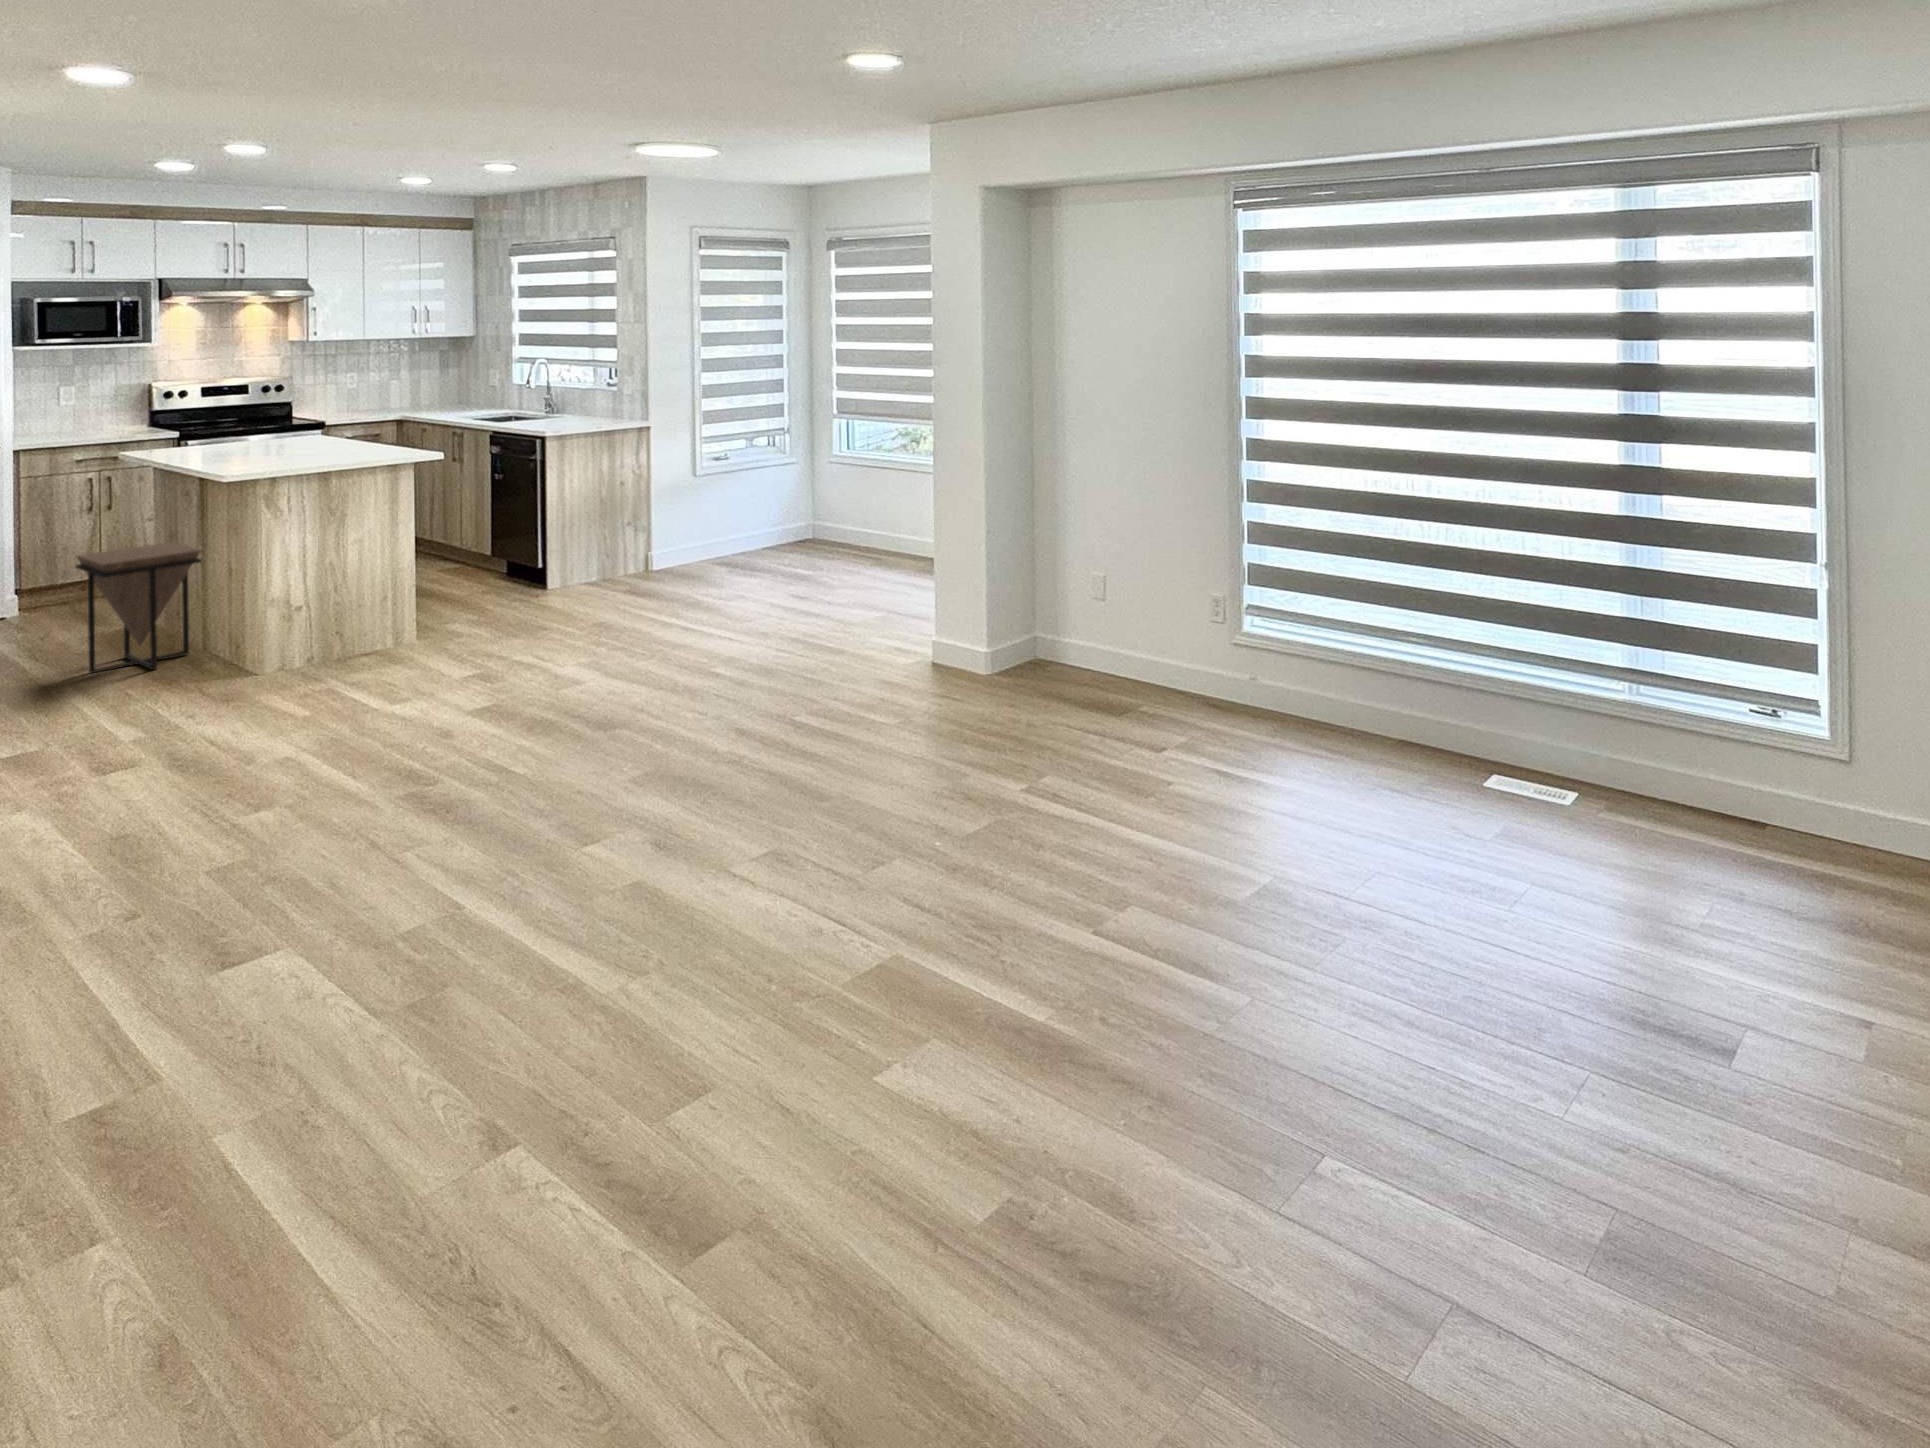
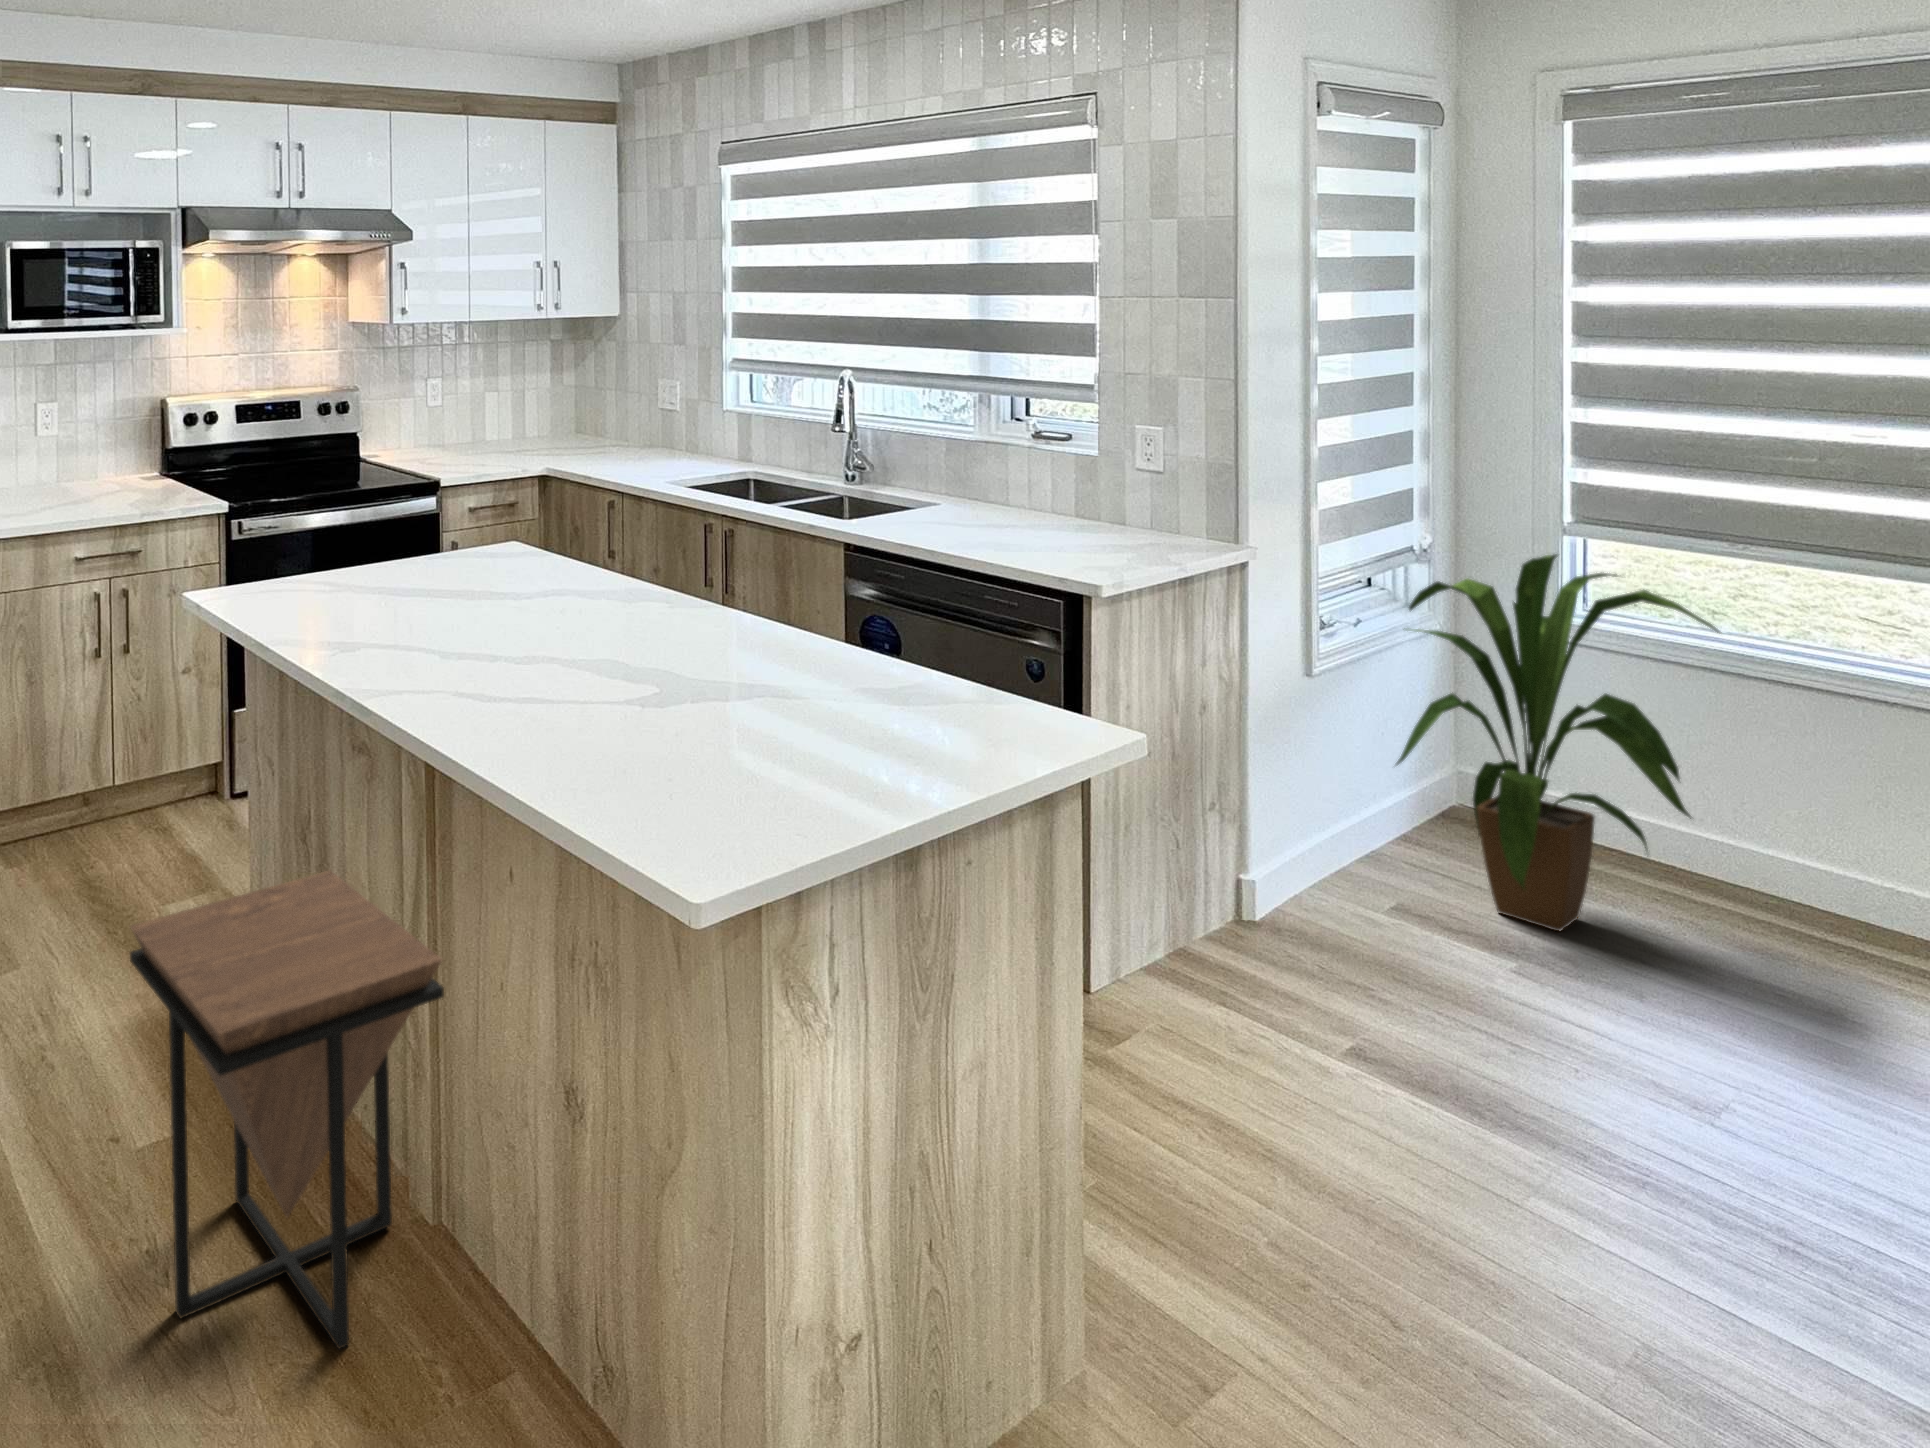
house plant: none [722,424,826,567] -> present [1396,554,1718,932]

